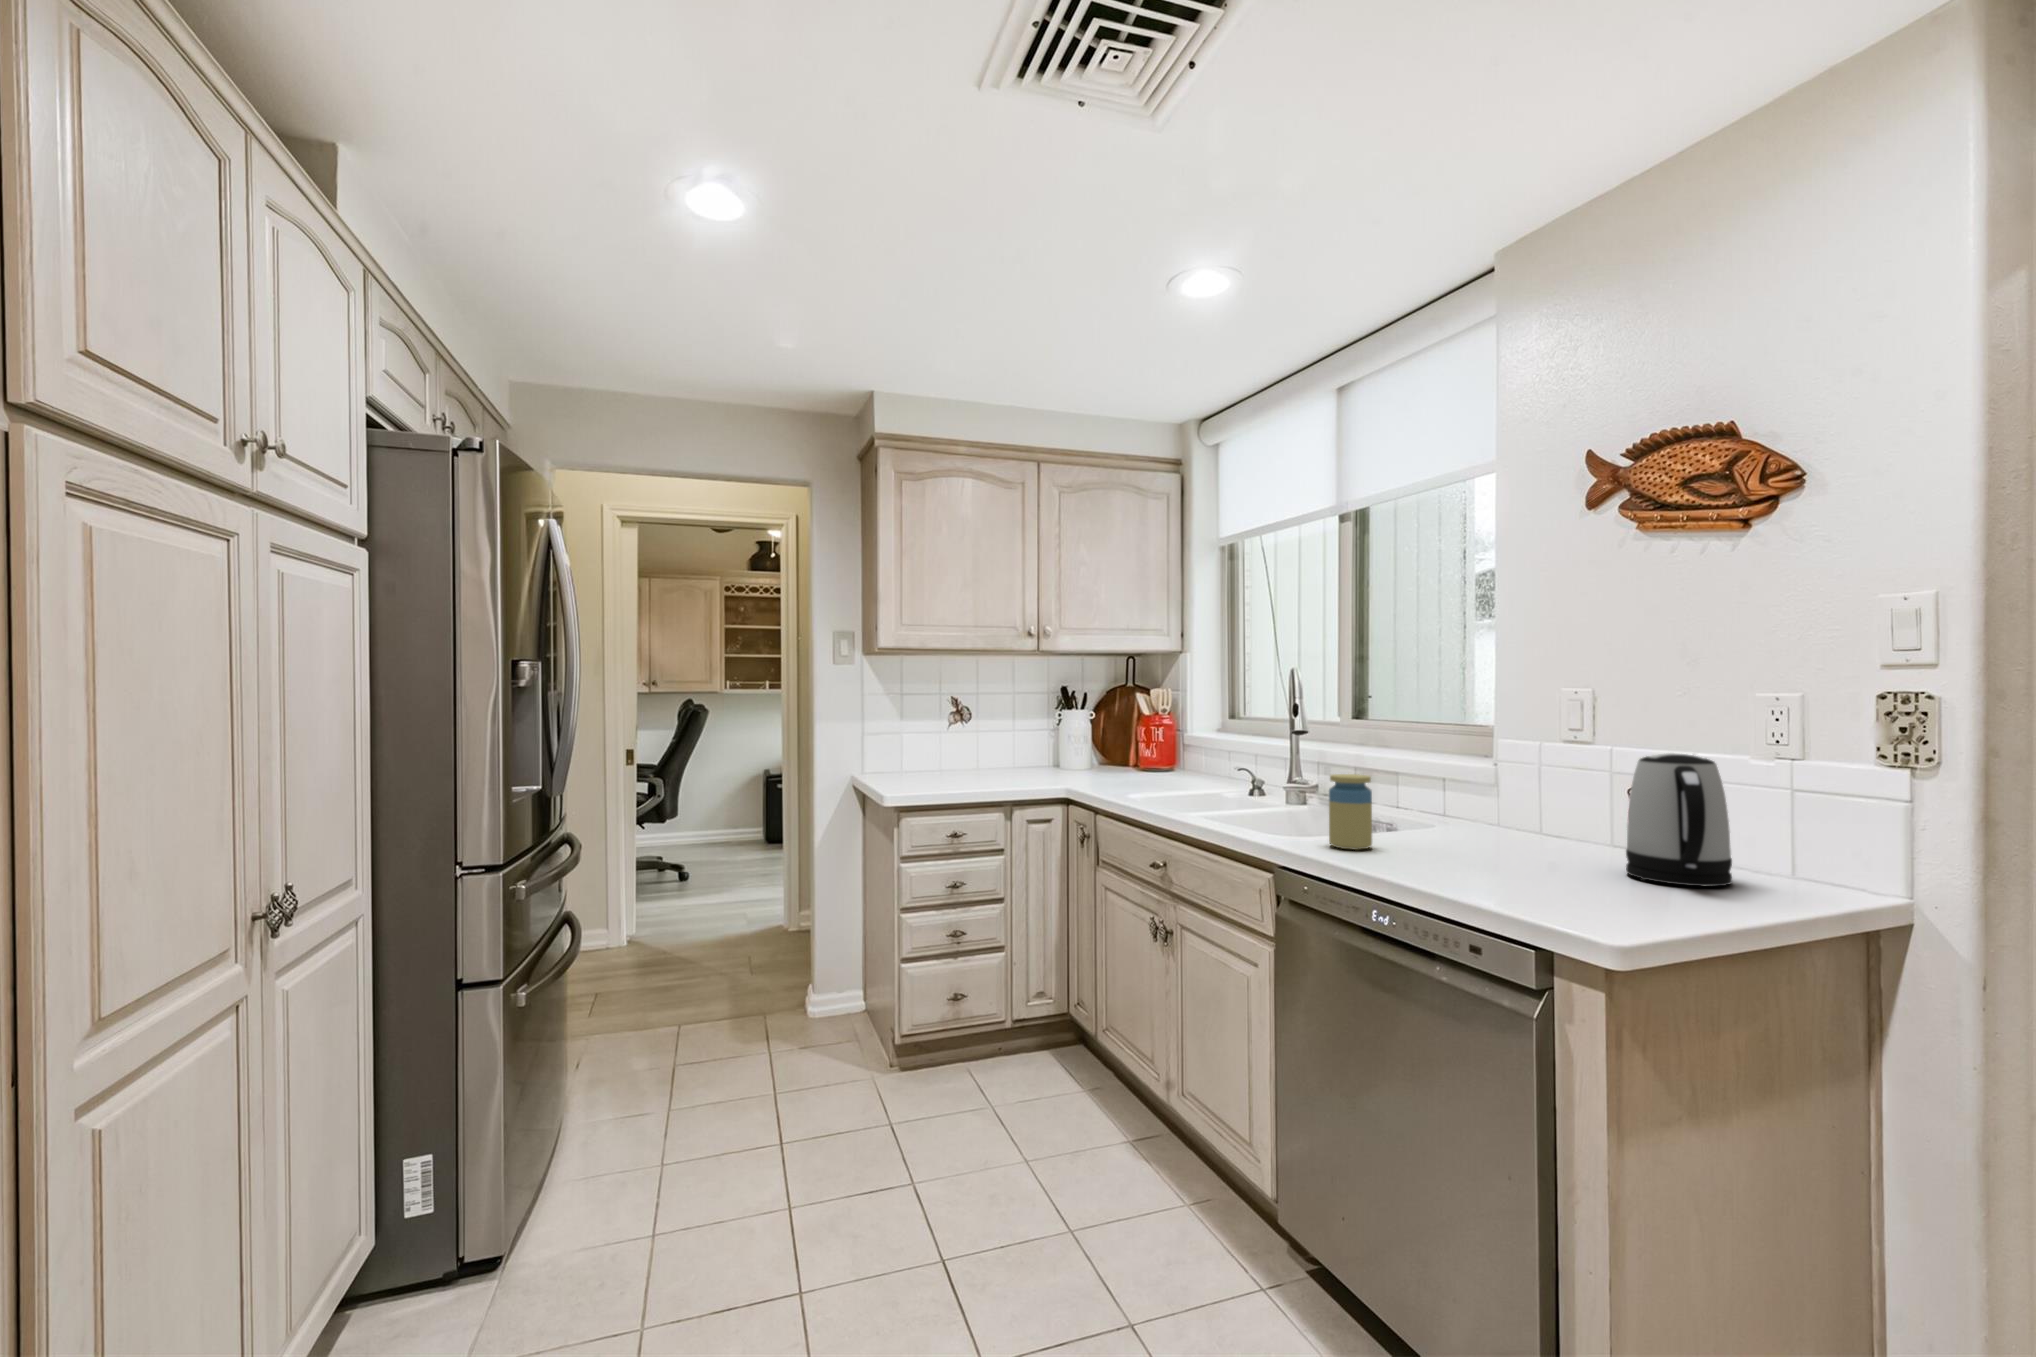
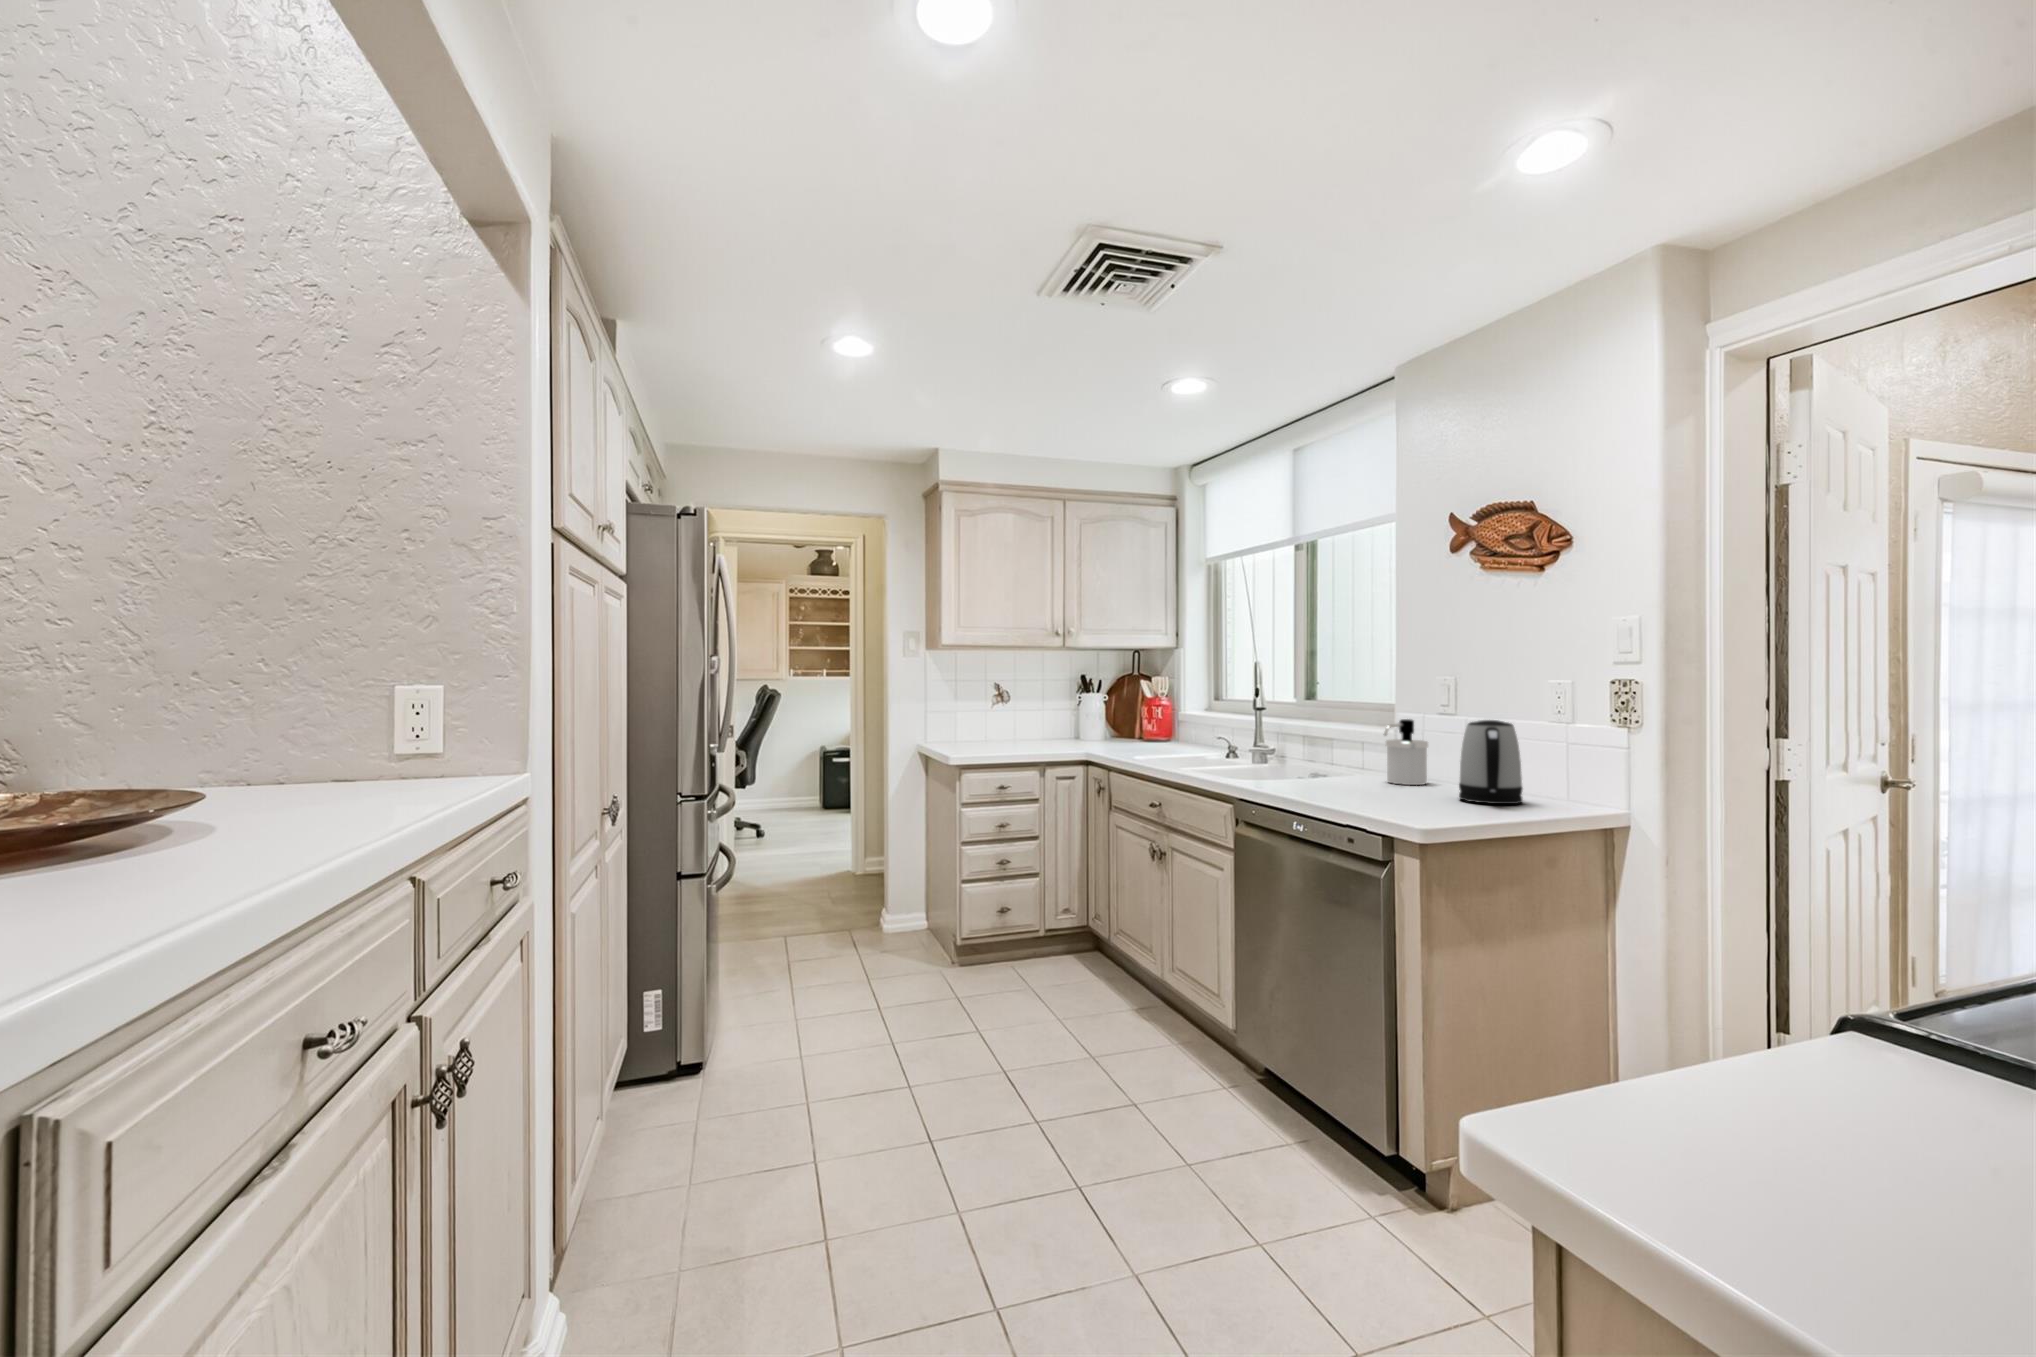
soap dispenser: none [1491,749,1555,845] -> present [1384,719,1428,785]
jar: present [1329,774,1372,850] -> none [1270,736,1300,787]

